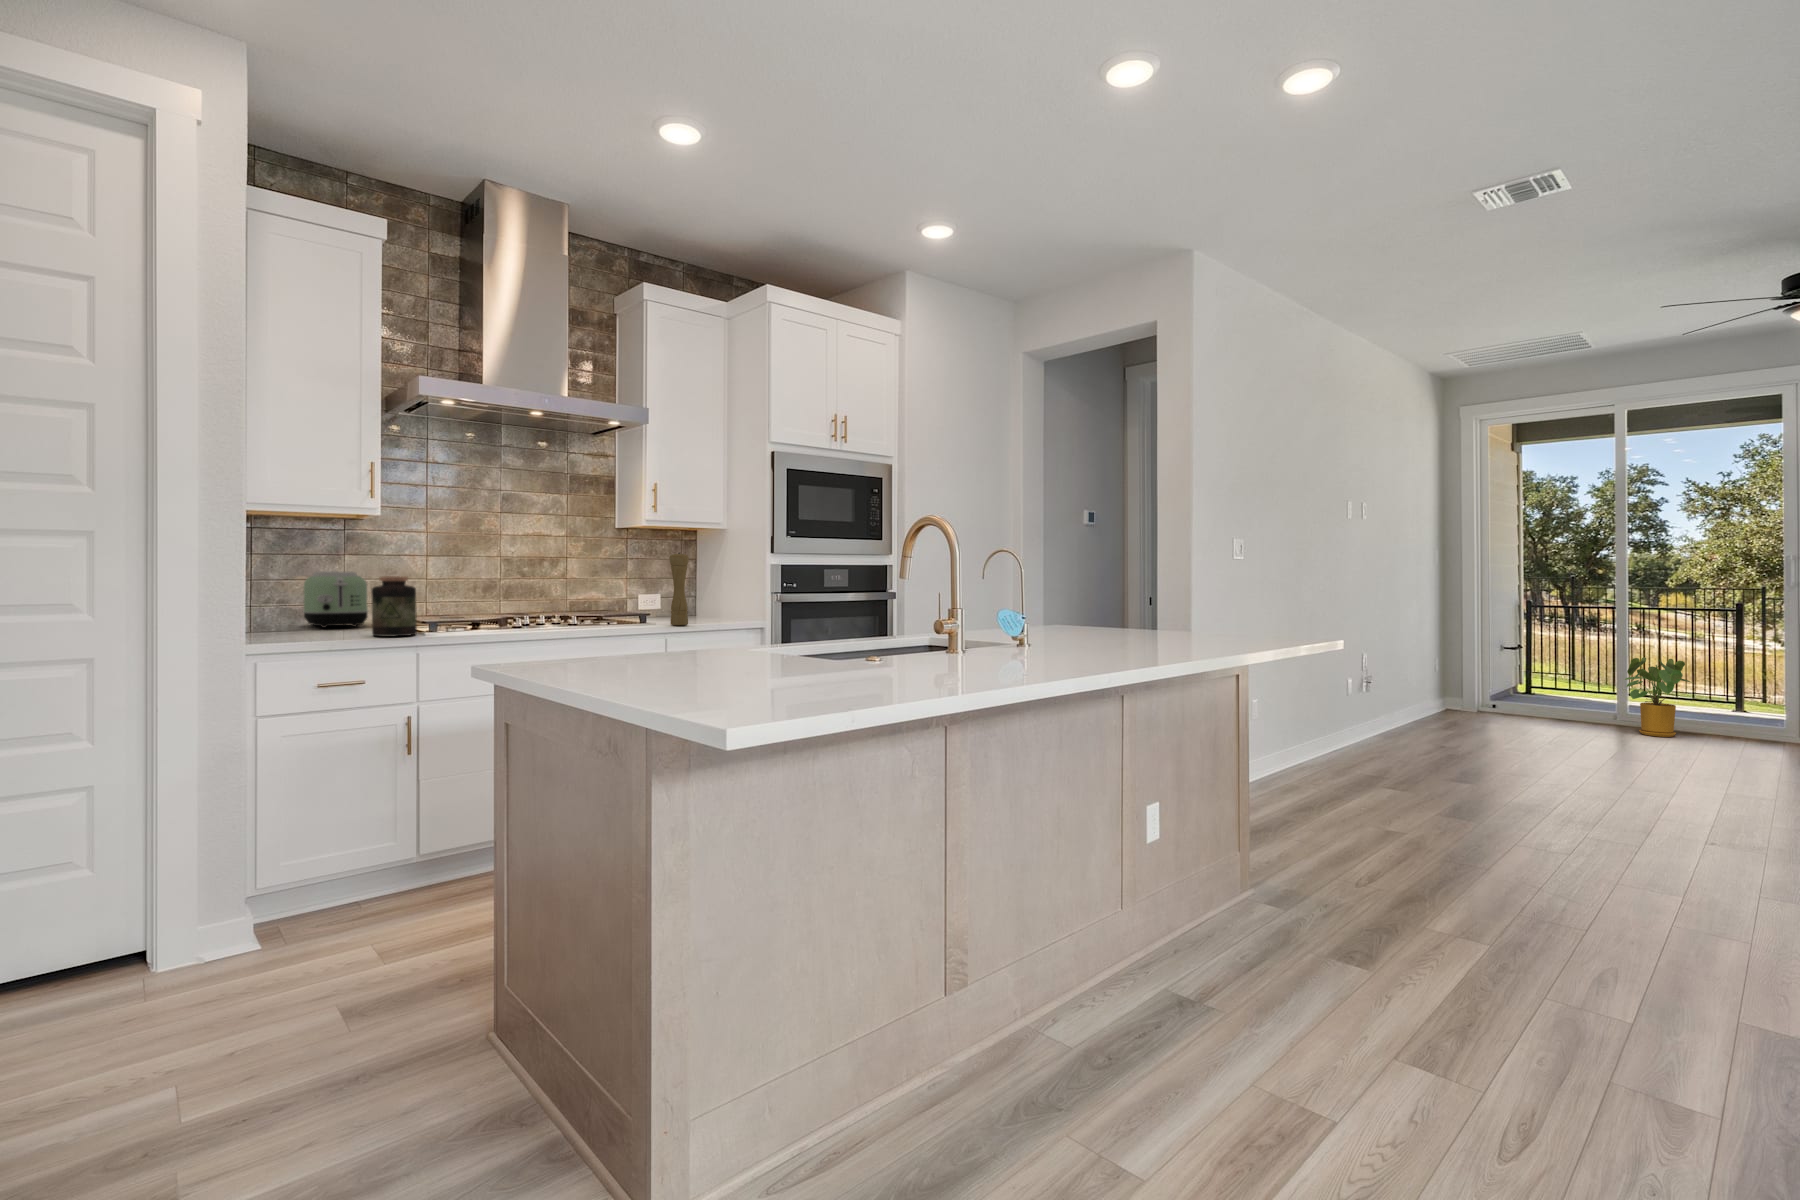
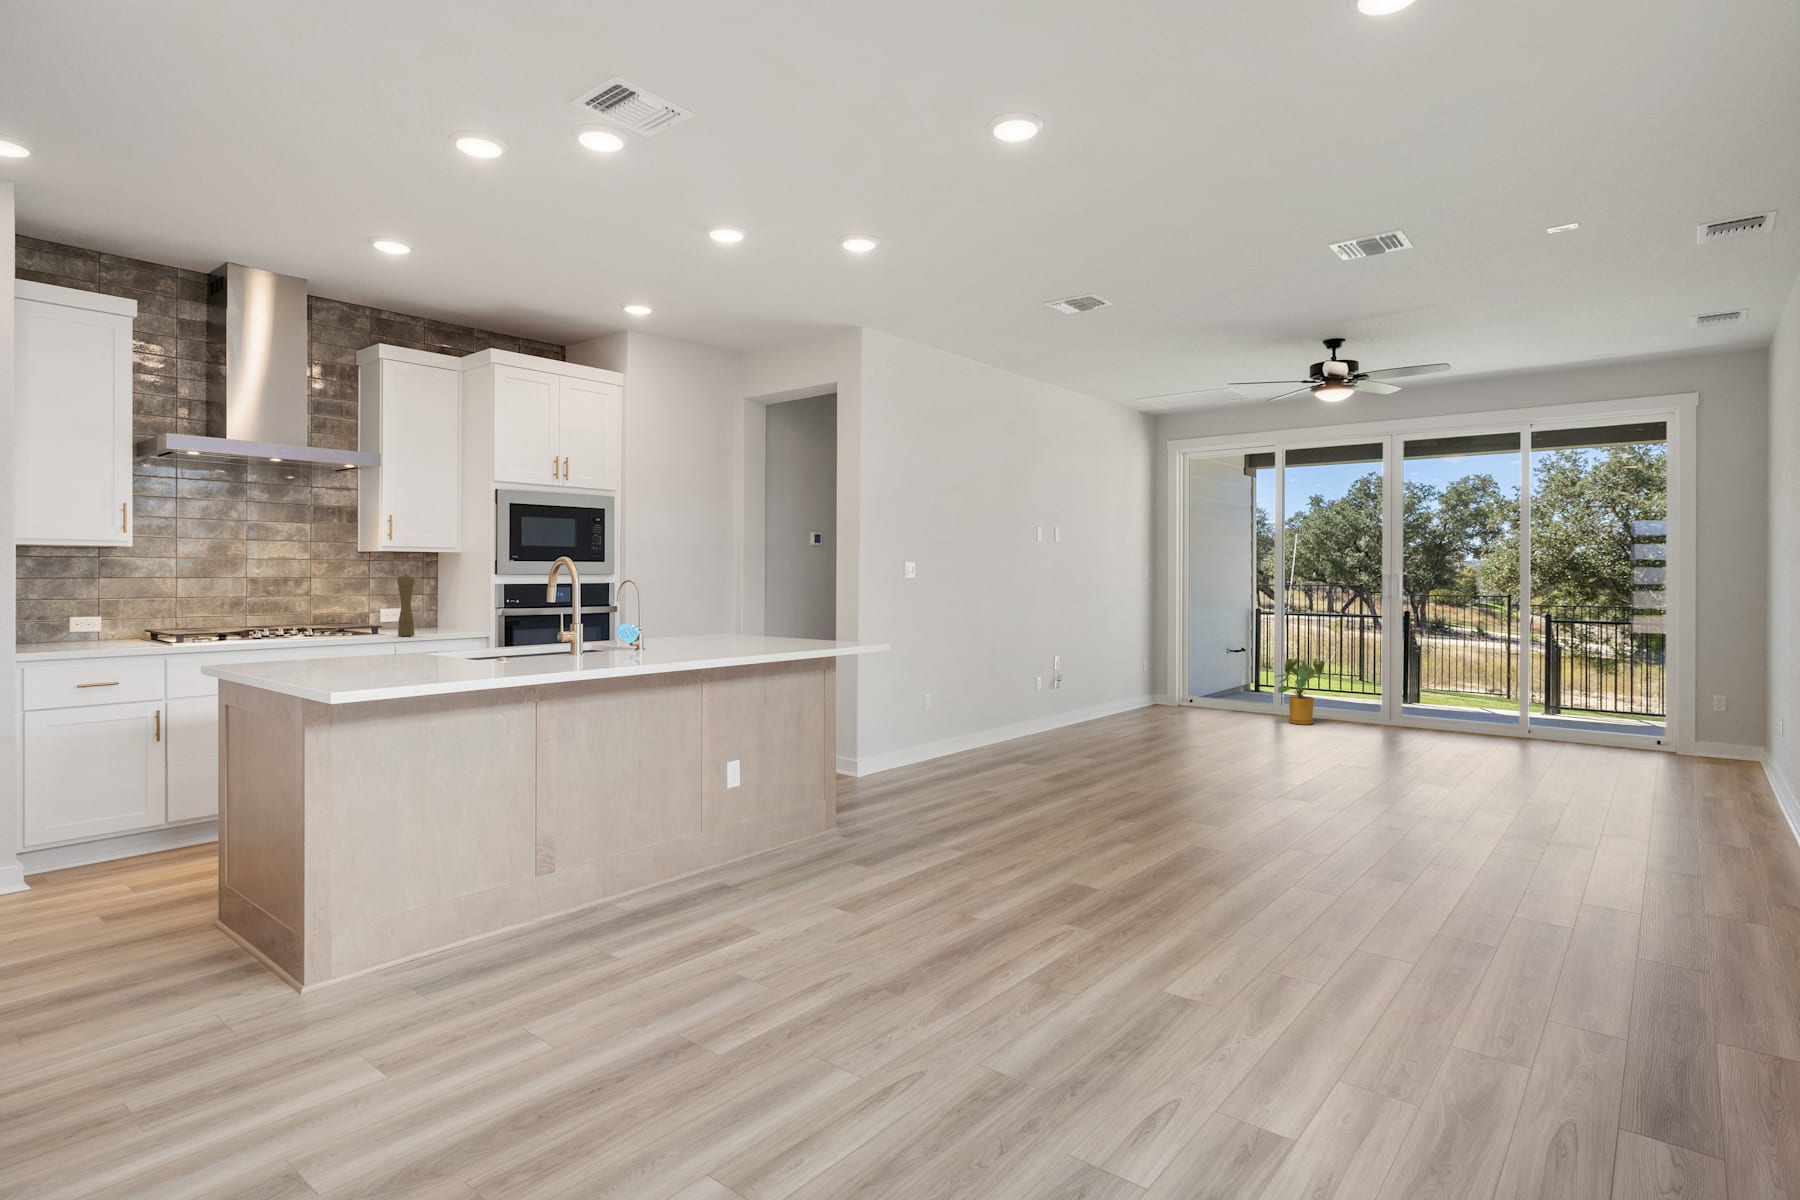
toaster: present [303,571,368,628] -> none [62,593,122,640]
jar: present [371,576,417,636] -> none [125,598,165,646]

